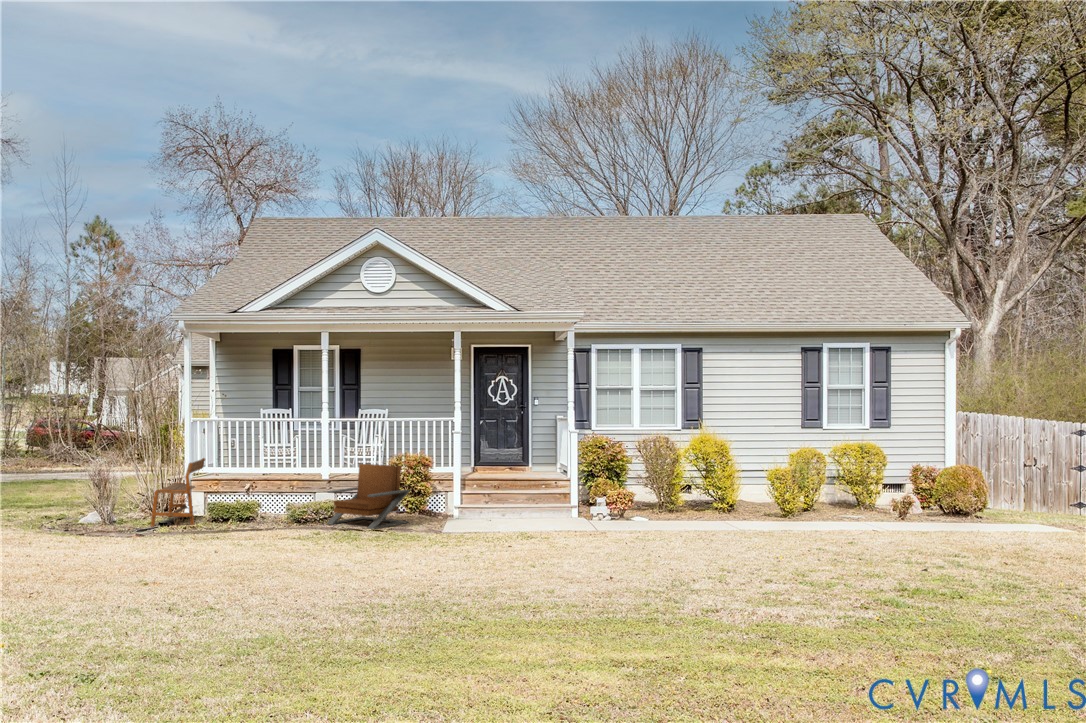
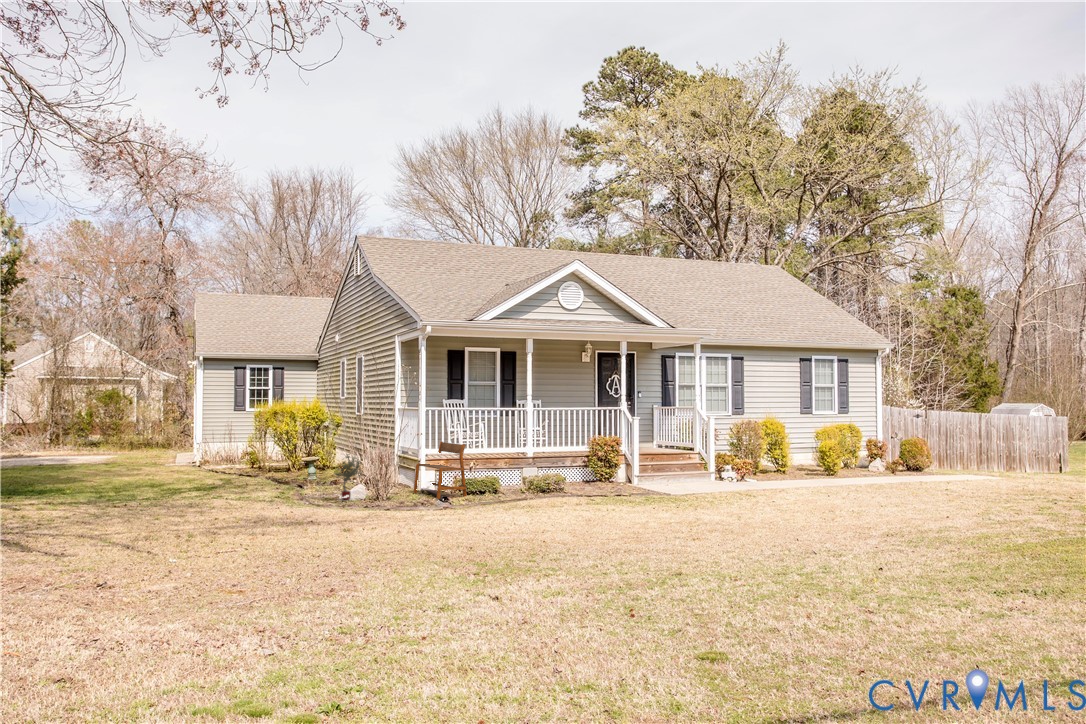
lounge chair: present [327,464,410,529] -> none [564,443,617,492]
potted tree: none [56,470,88,522] -> present [335,454,362,500]

